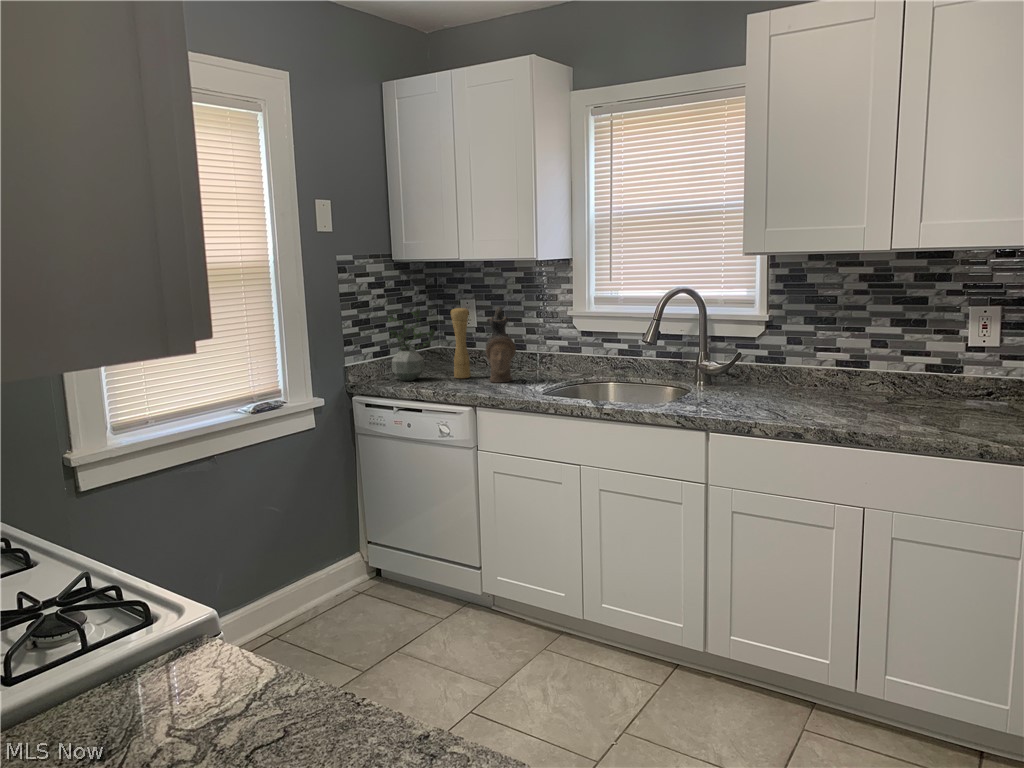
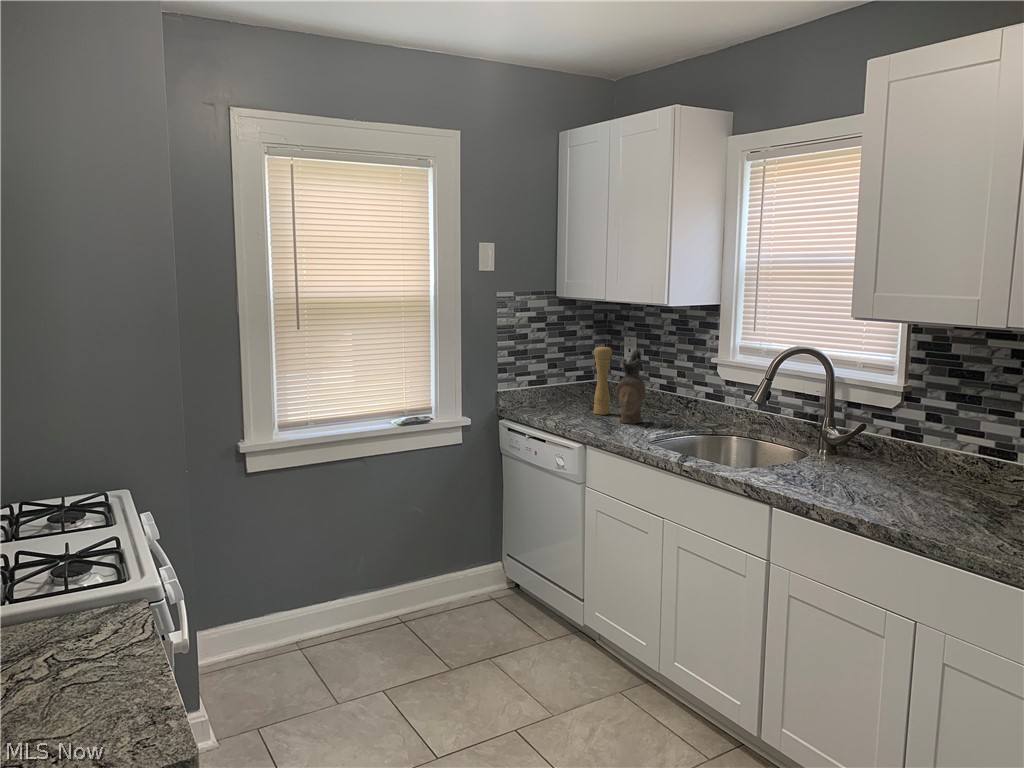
potted plant: present [387,309,435,381] -> none [535,344,577,412]

